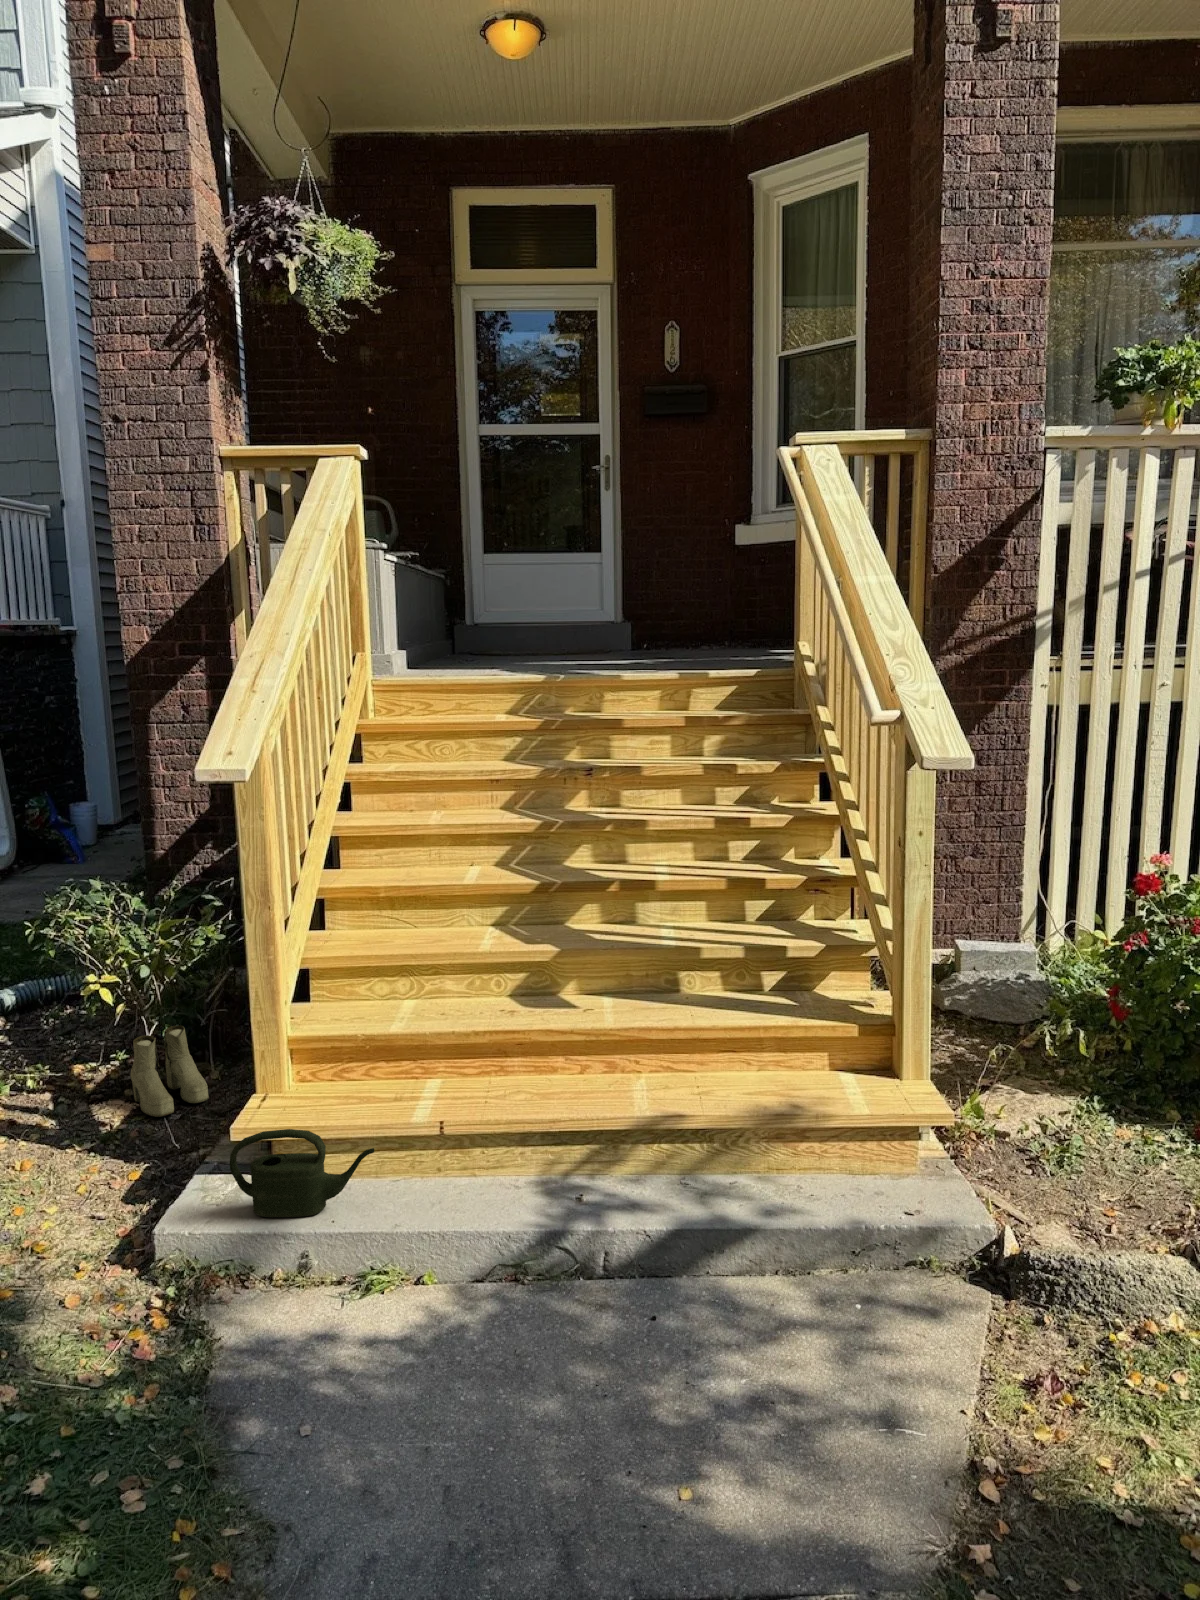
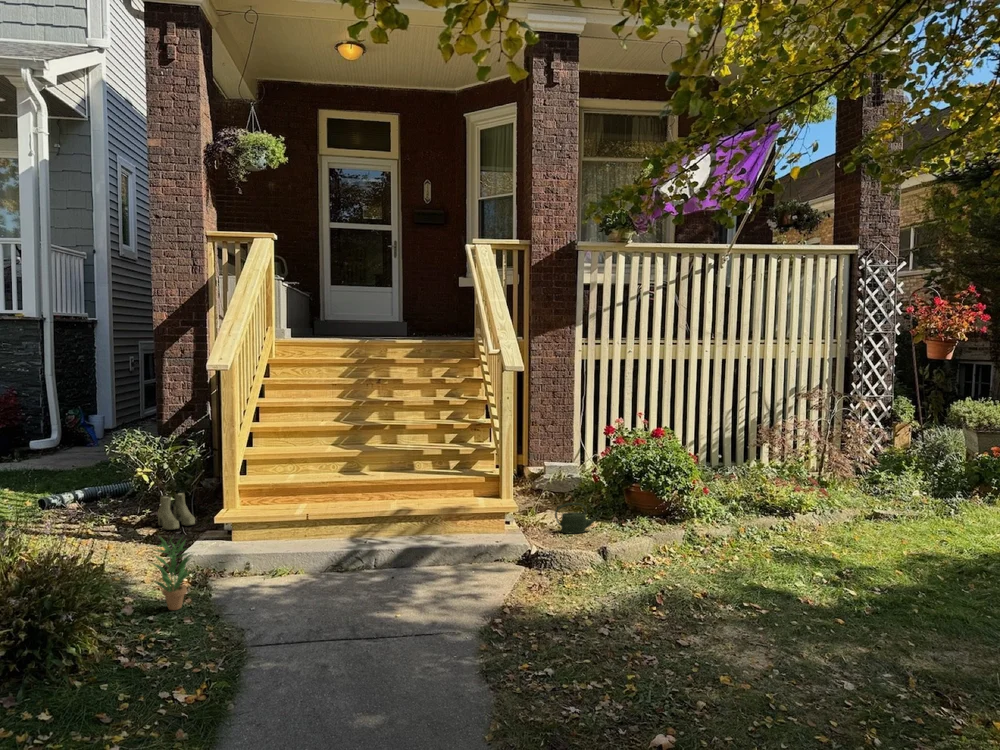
watering can: present [230,1129,374,1217] -> present [555,503,603,533]
potted plant: none [40,1248,155,1429] -> present [154,538,191,610]

